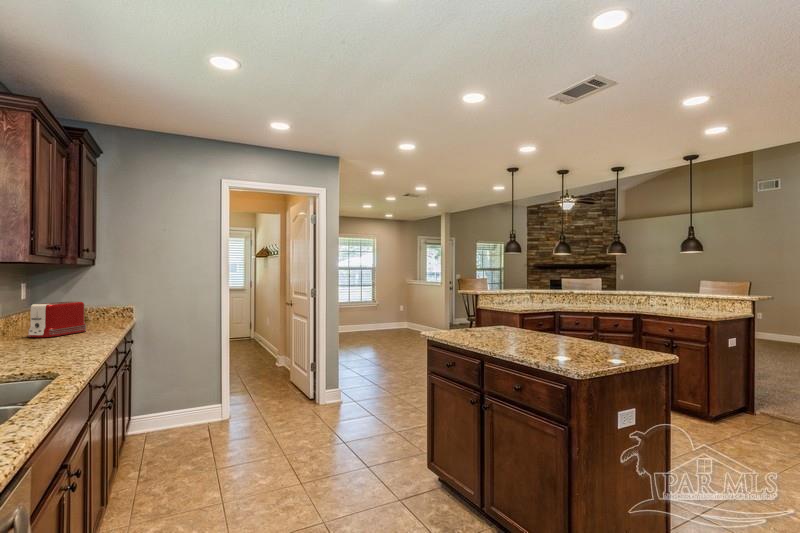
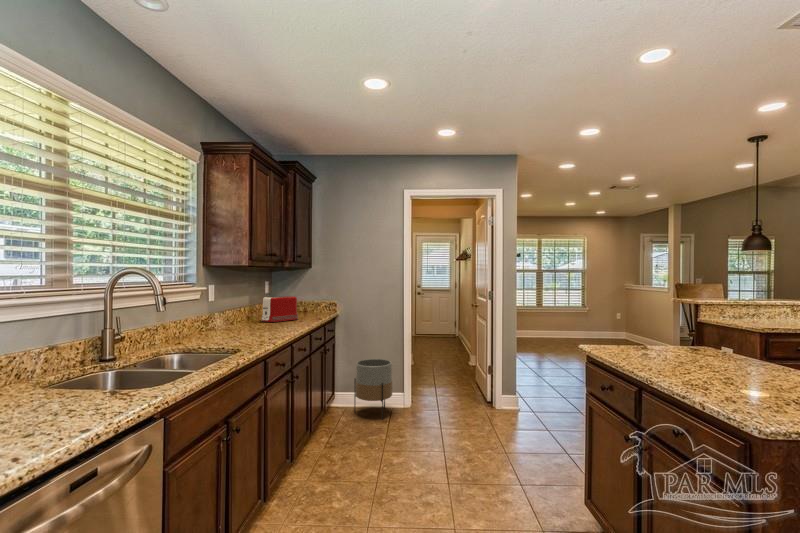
planter: none [162,370,211,438] -> present [354,359,392,419]

